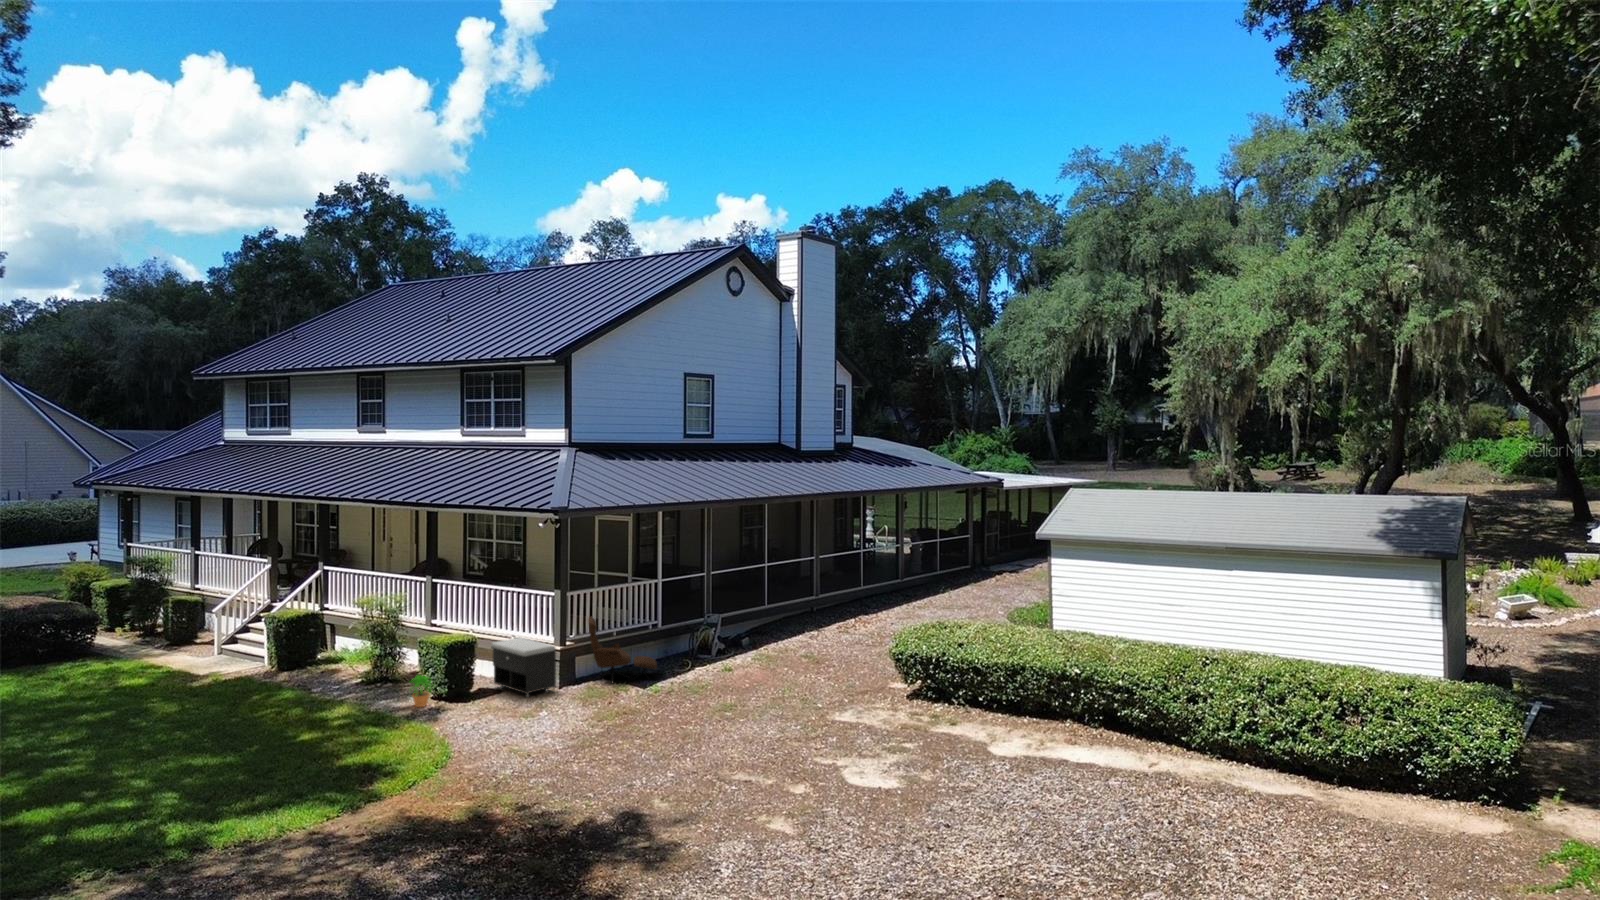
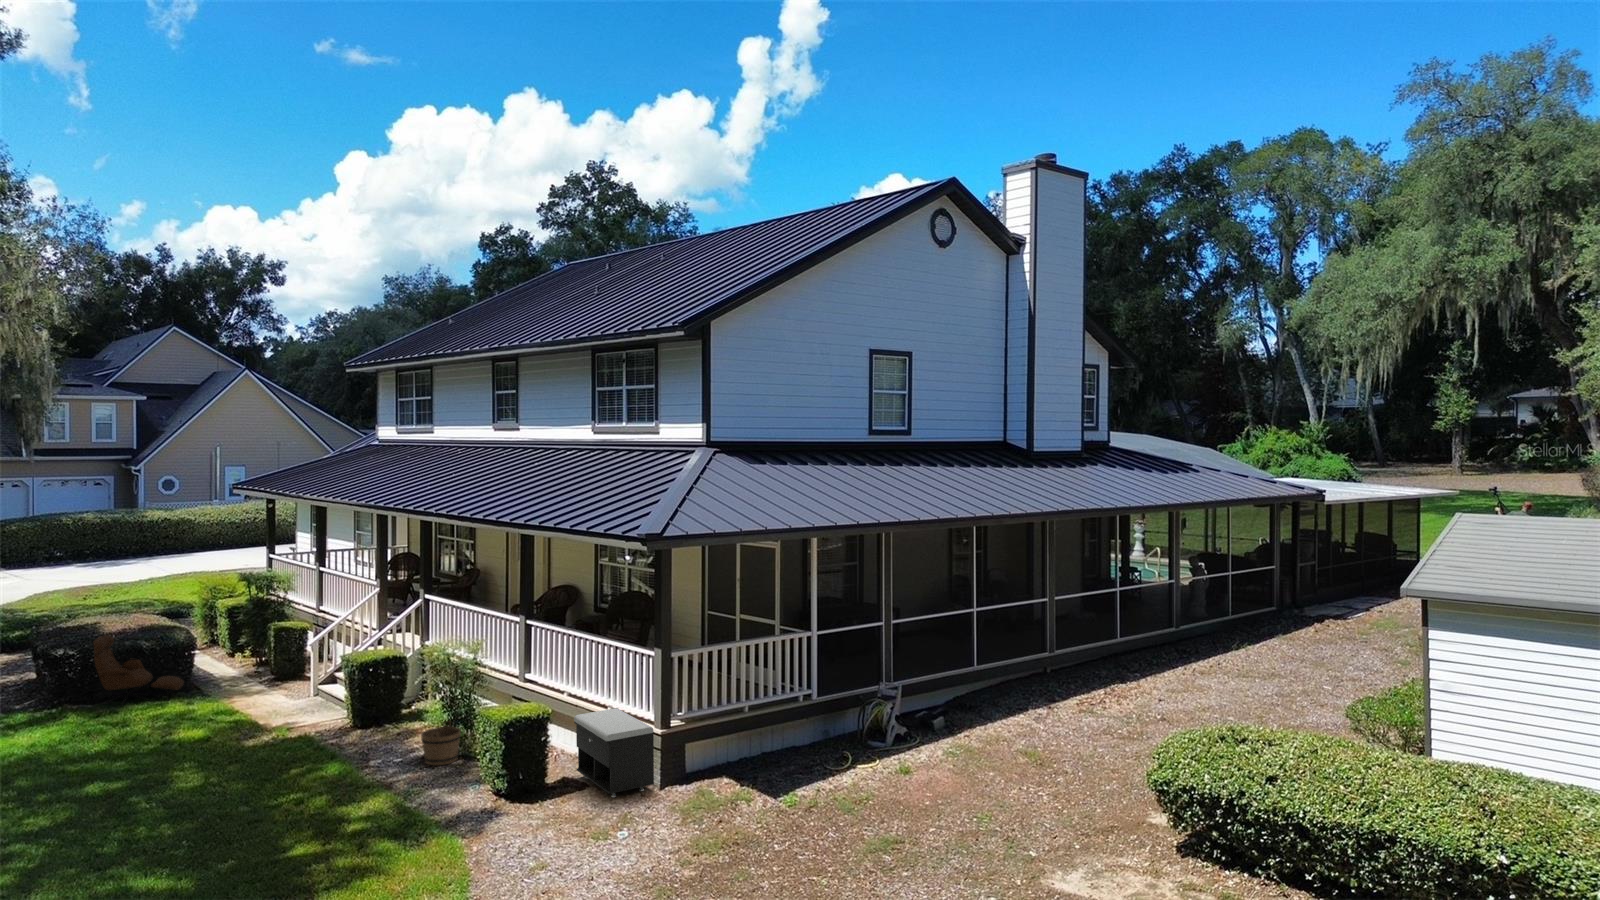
lounge chair: present [588,616,657,683] -> present [93,635,184,706]
bucket: none [361,657,392,689] -> present [421,722,461,765]
potted plant: present [411,675,431,707] -> none [455,758,491,804]

